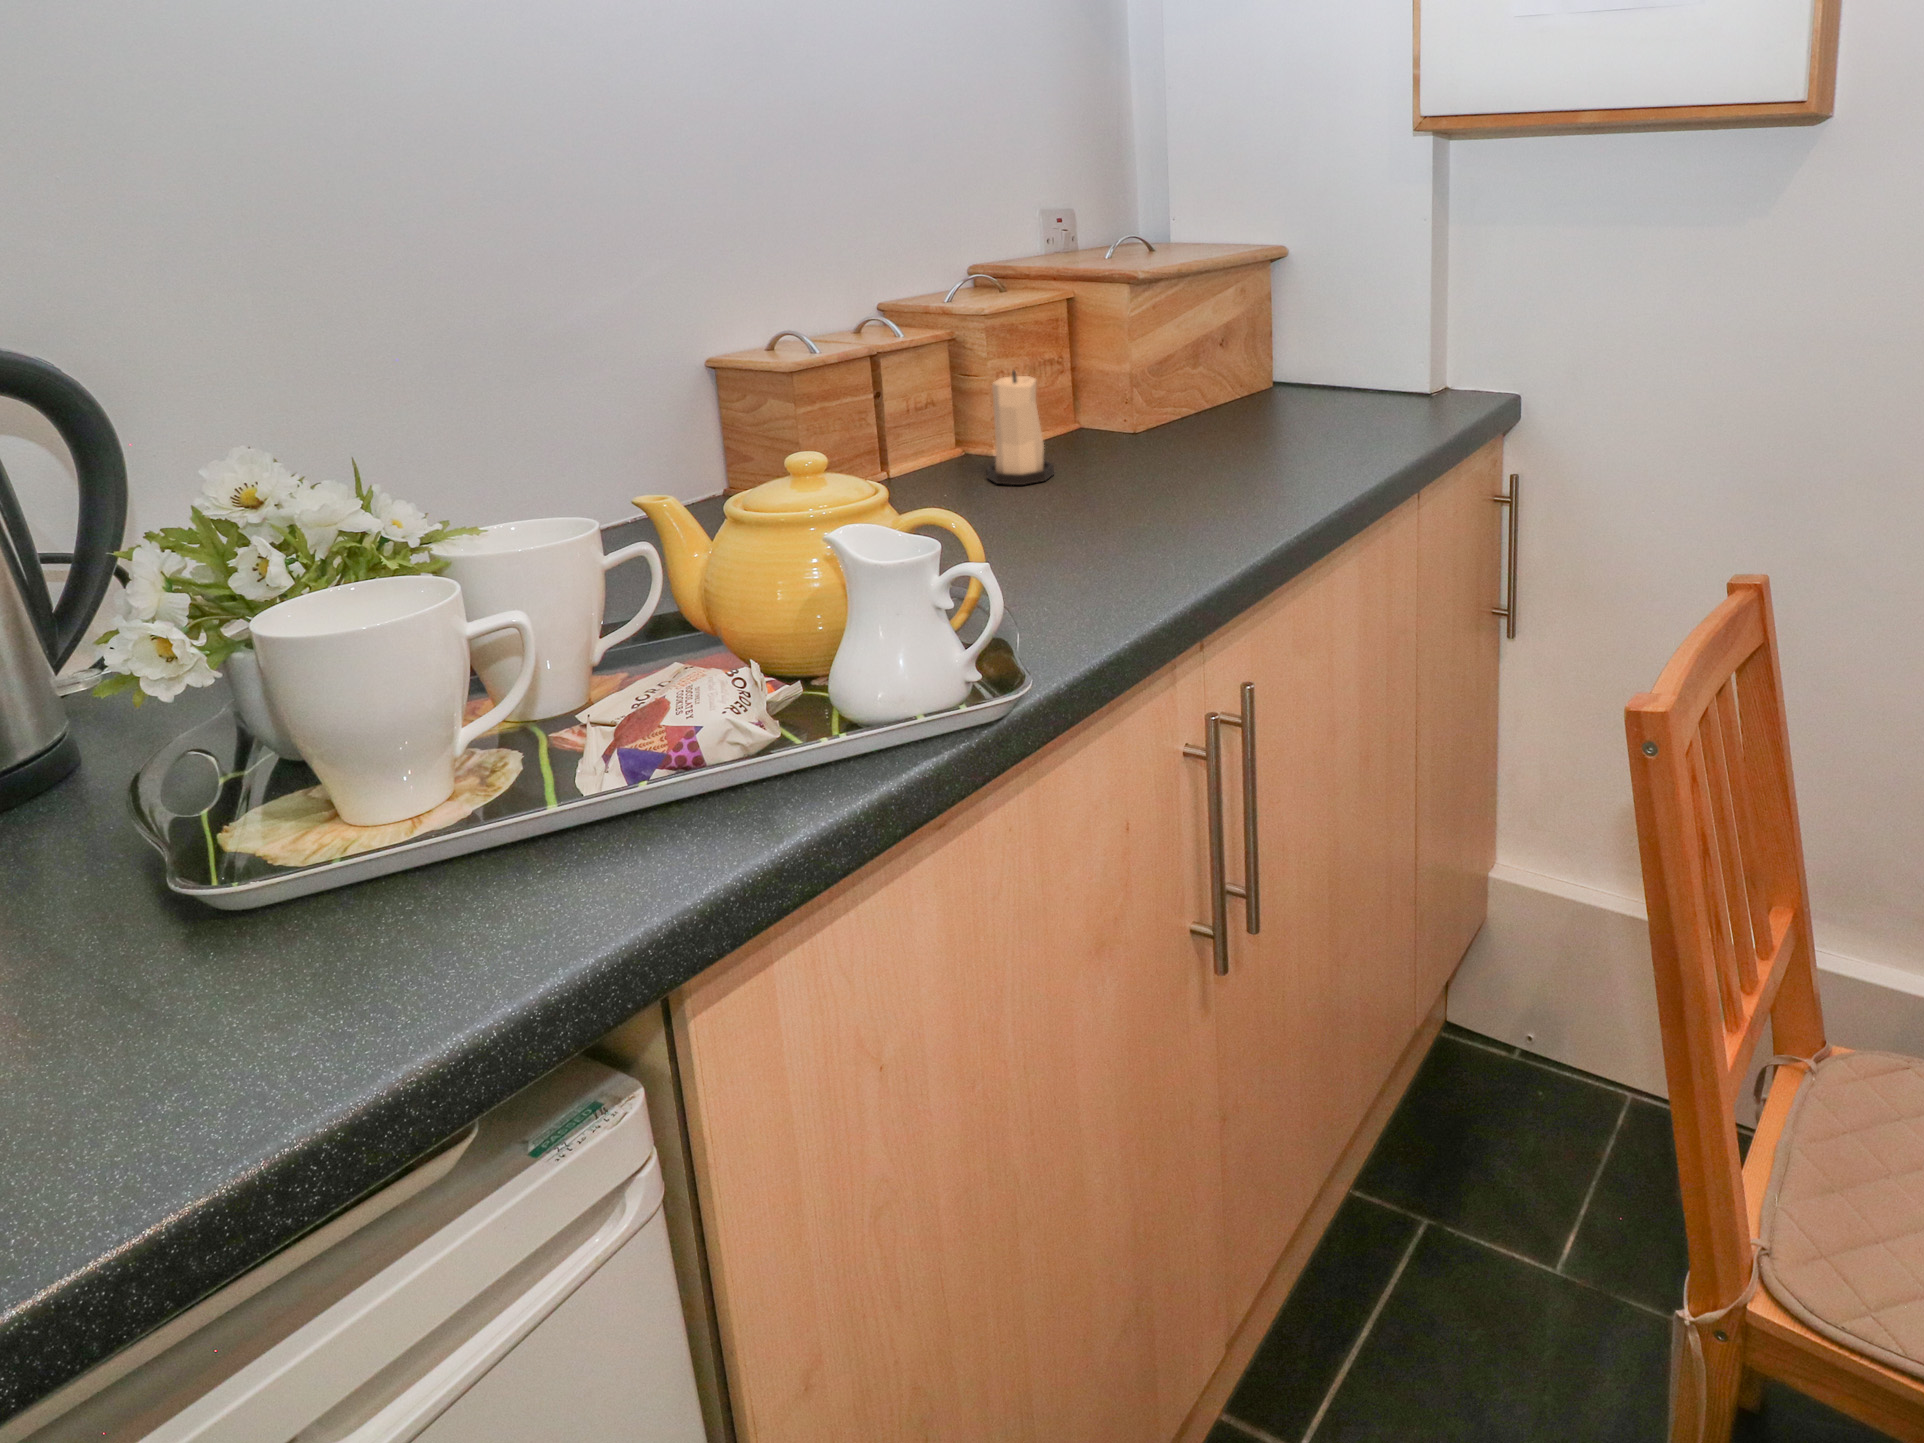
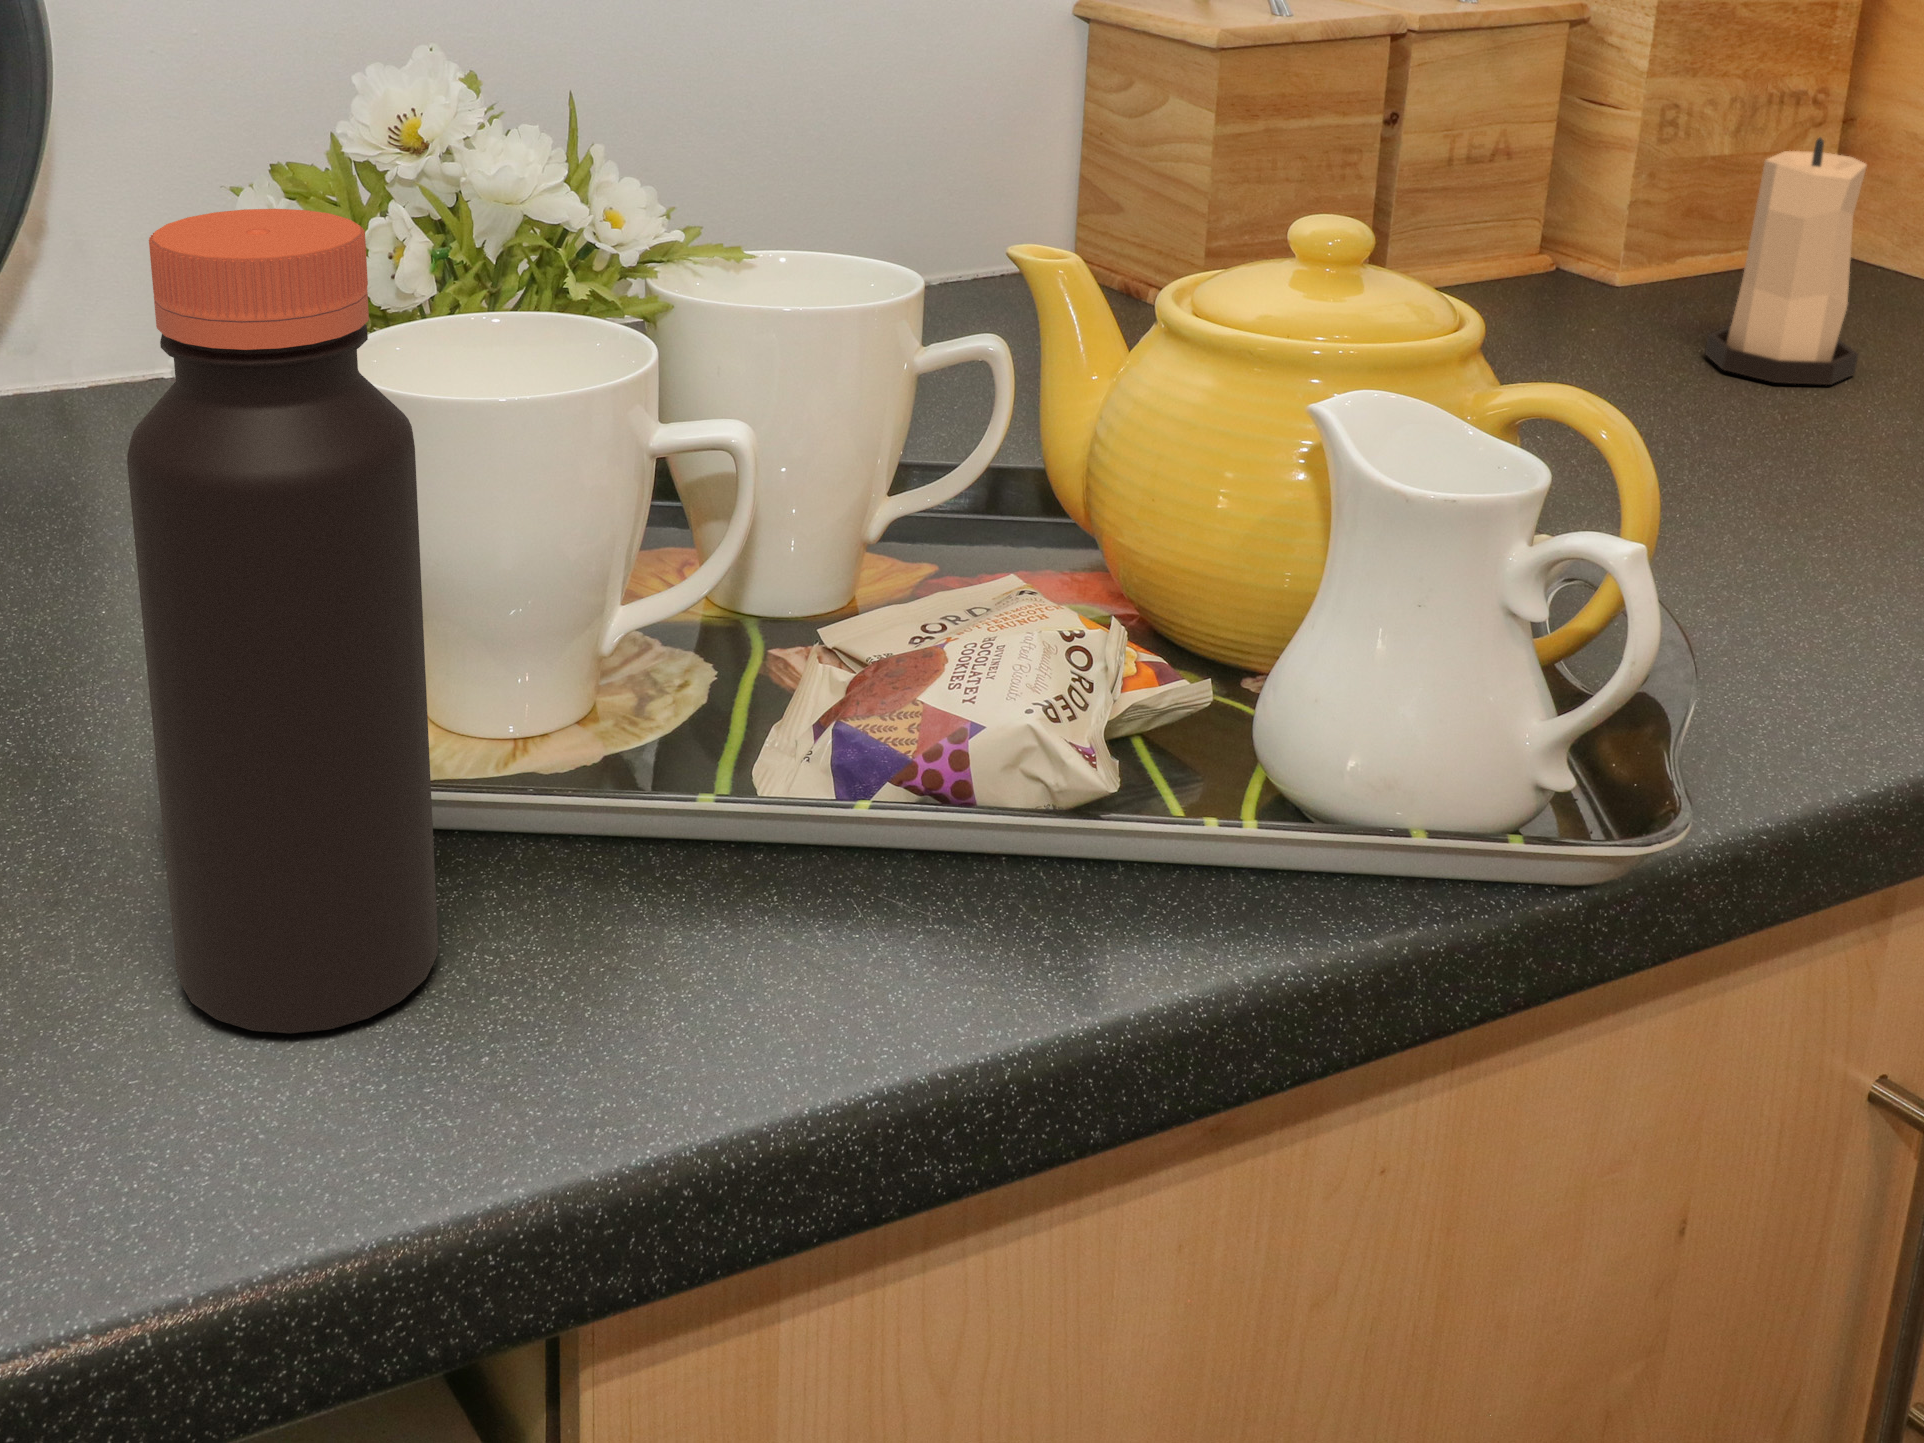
bottle: none [171,547,426,1006] -> present [127,209,438,1034]

